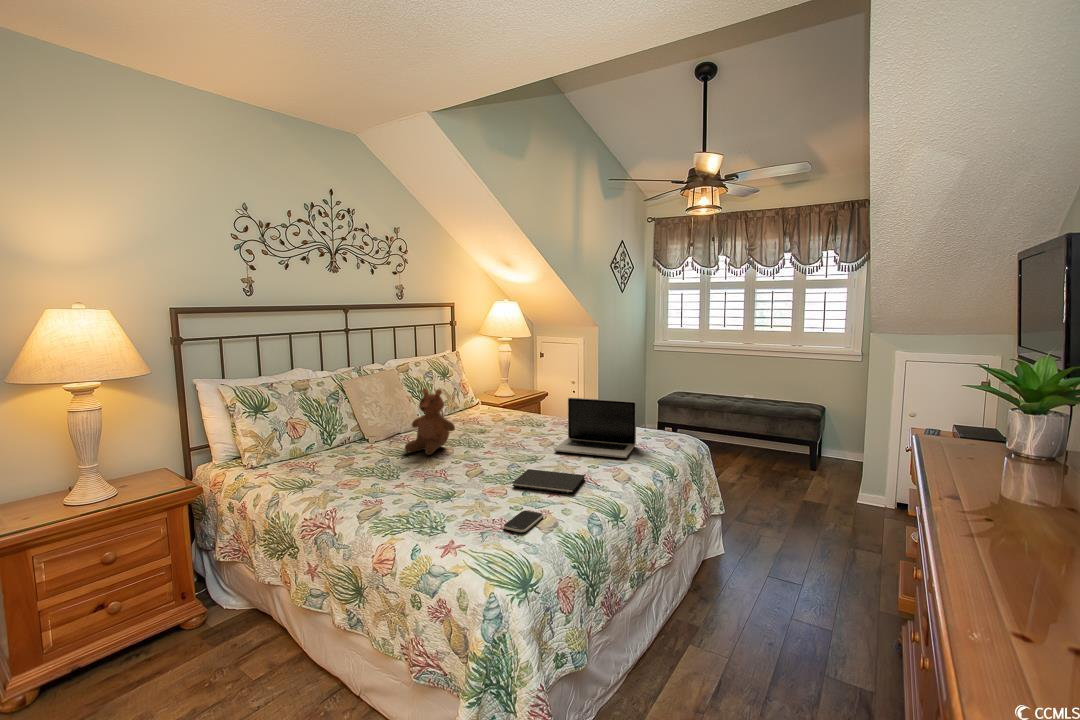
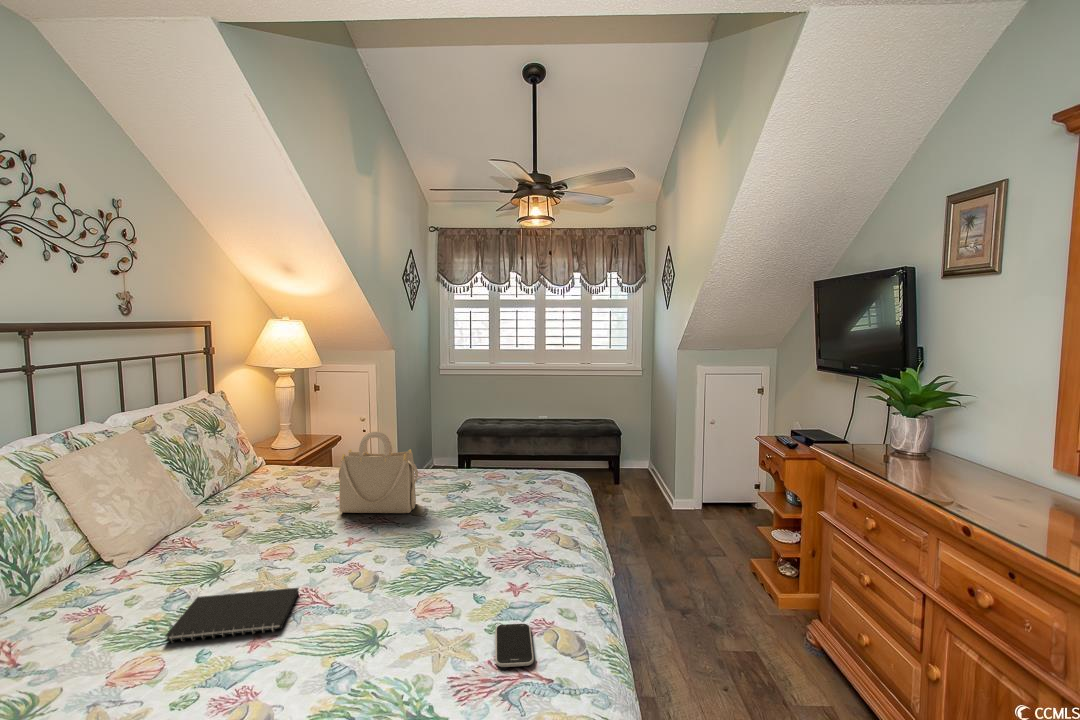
handbag: none [496,382,549,444] -> present [339,432,418,513]
teddy bear: present [405,388,455,455] -> none [206,456,291,566]
laptop: present [554,398,636,458] -> none [441,442,536,519]
notebook: present [512,469,585,494] -> present [165,588,299,643]

